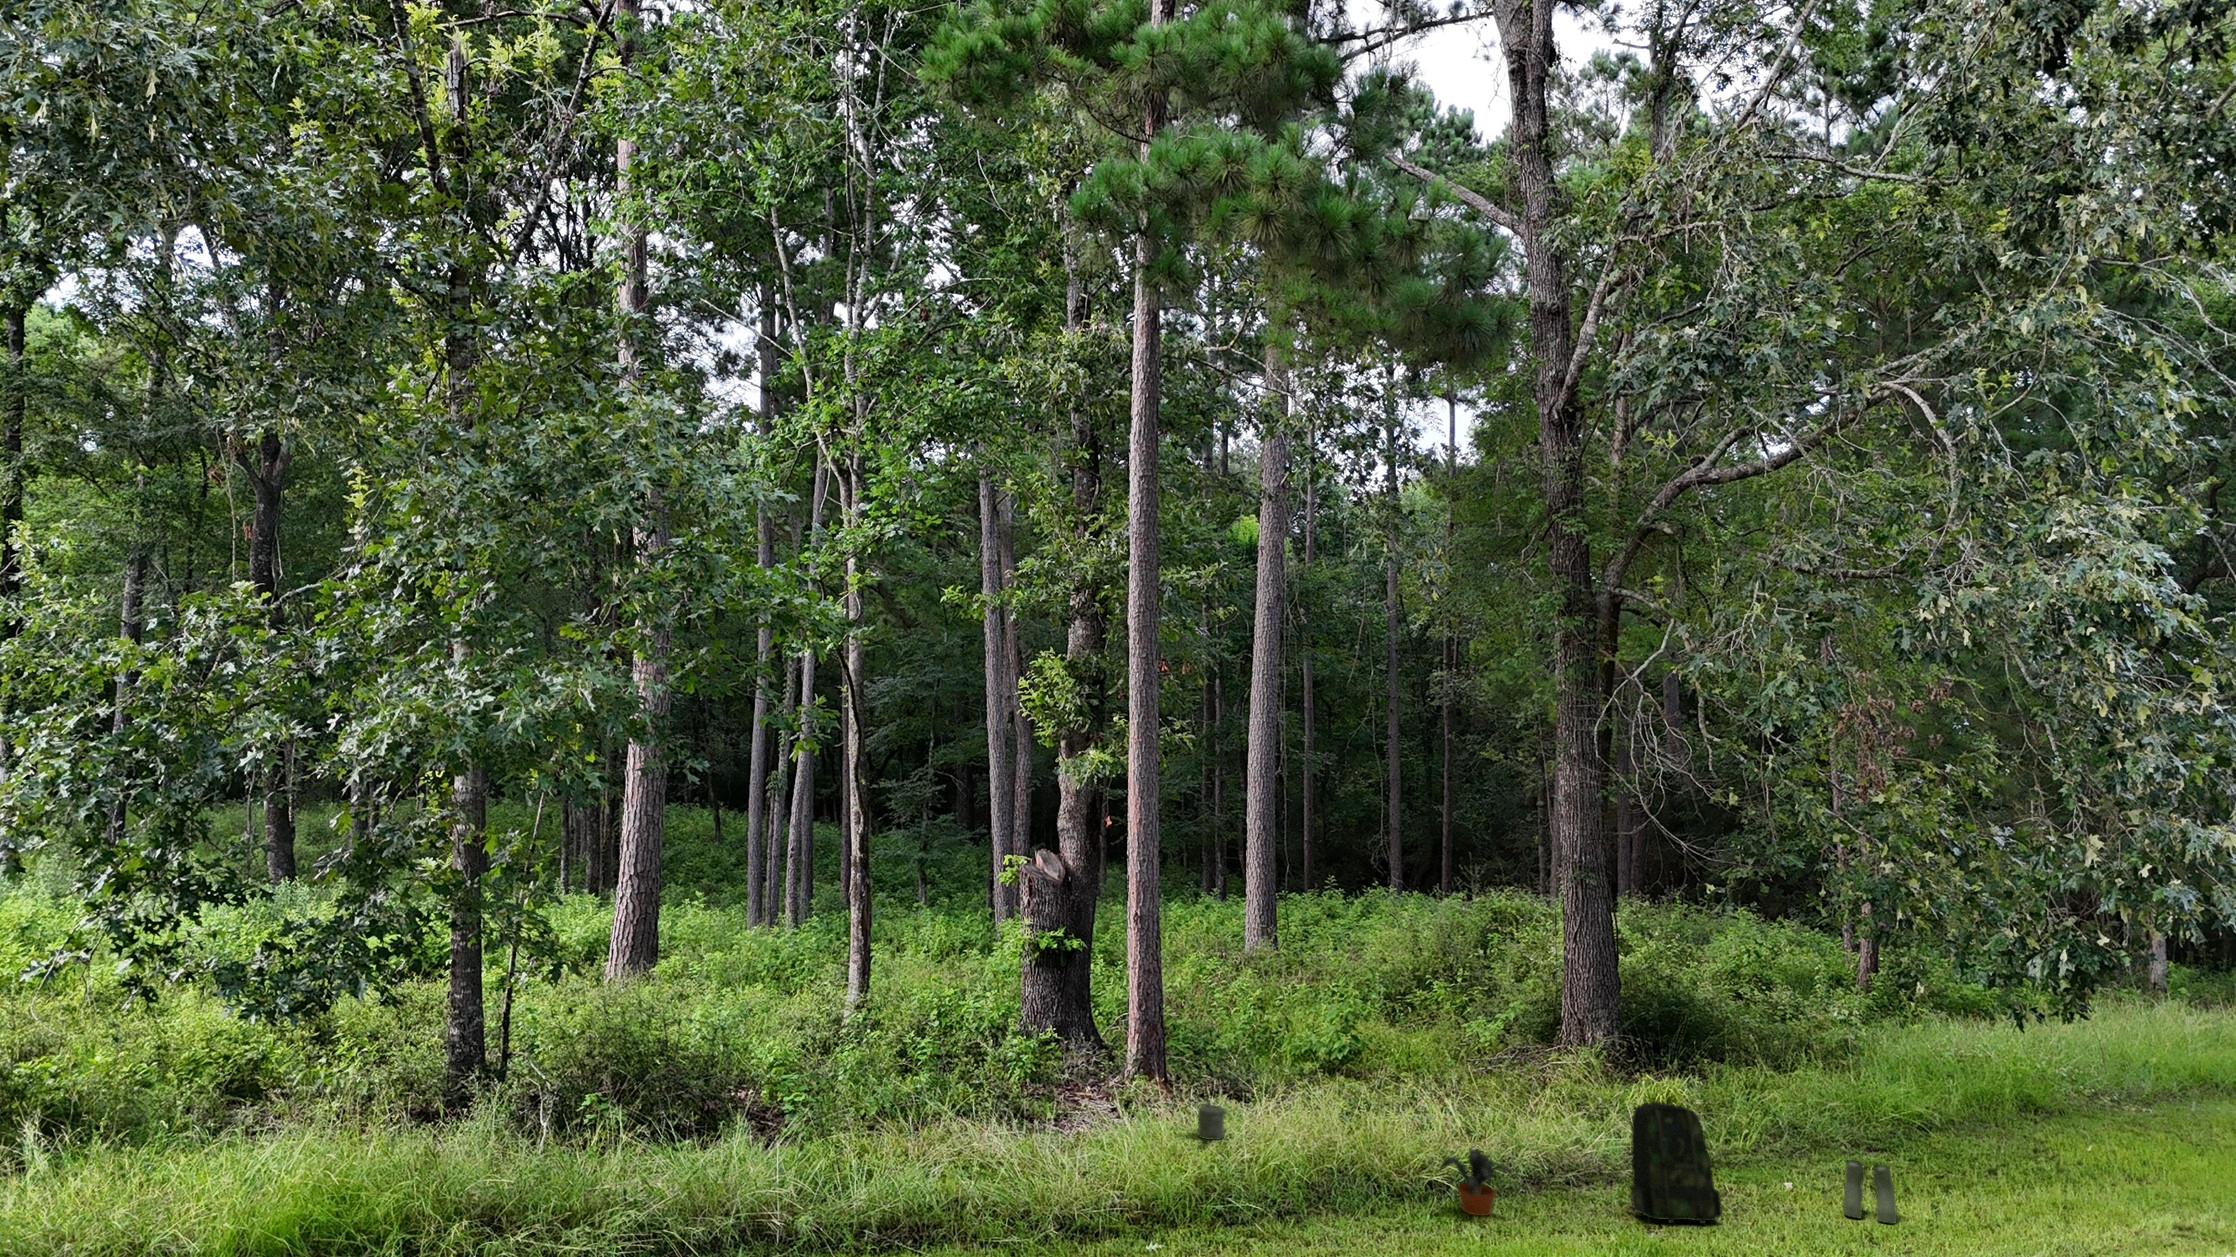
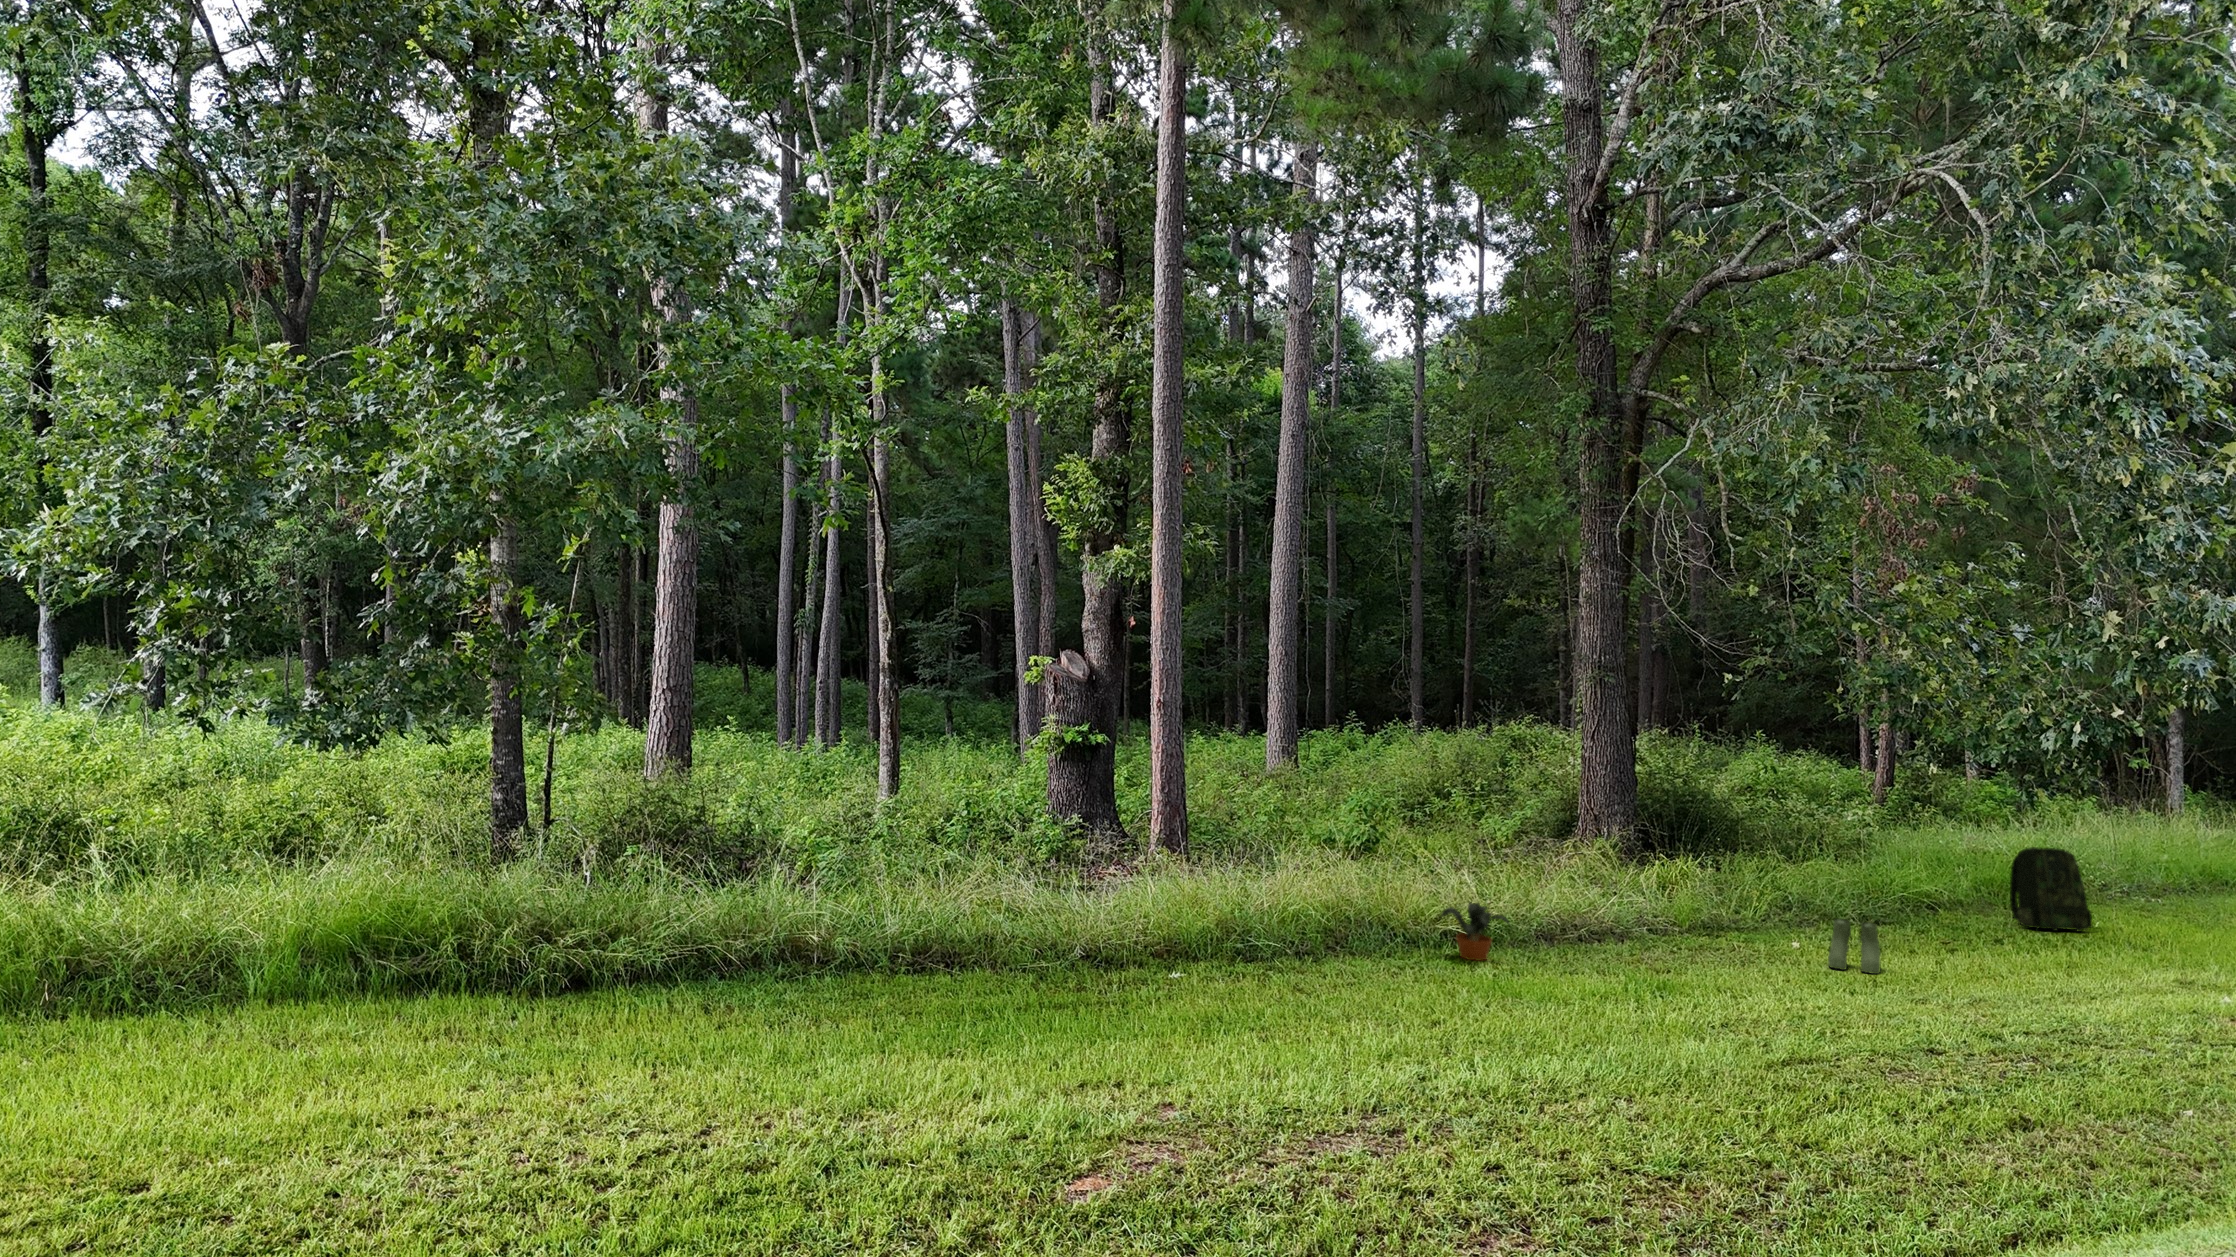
backpack: present [1630,1101,1722,1224] -> present [2010,847,2092,932]
watering can: present [1198,1102,1225,1140] -> none [1209,863,1236,895]

